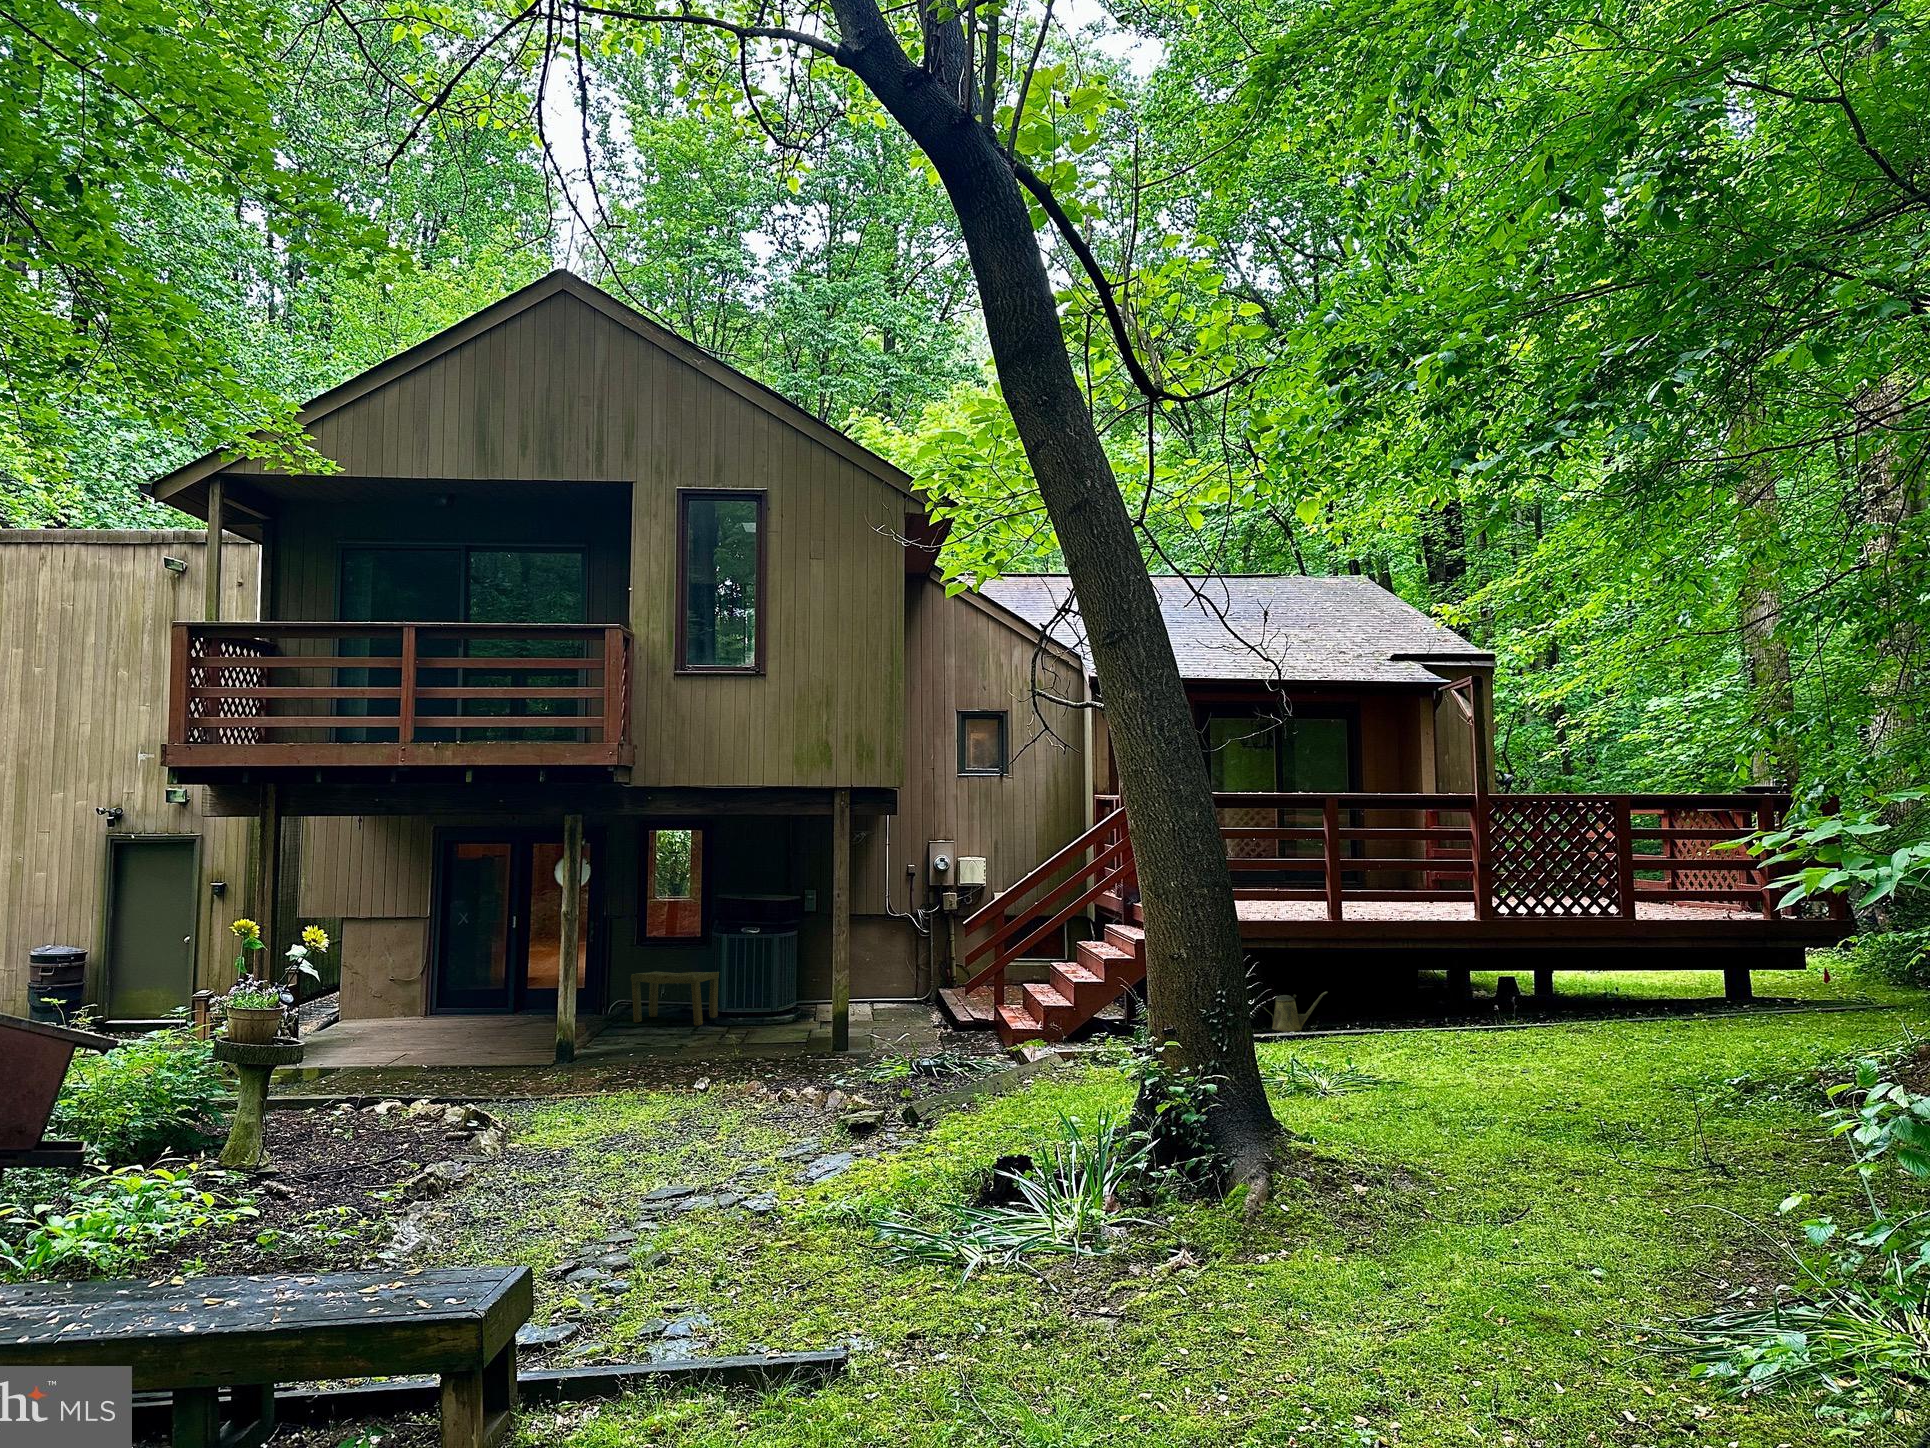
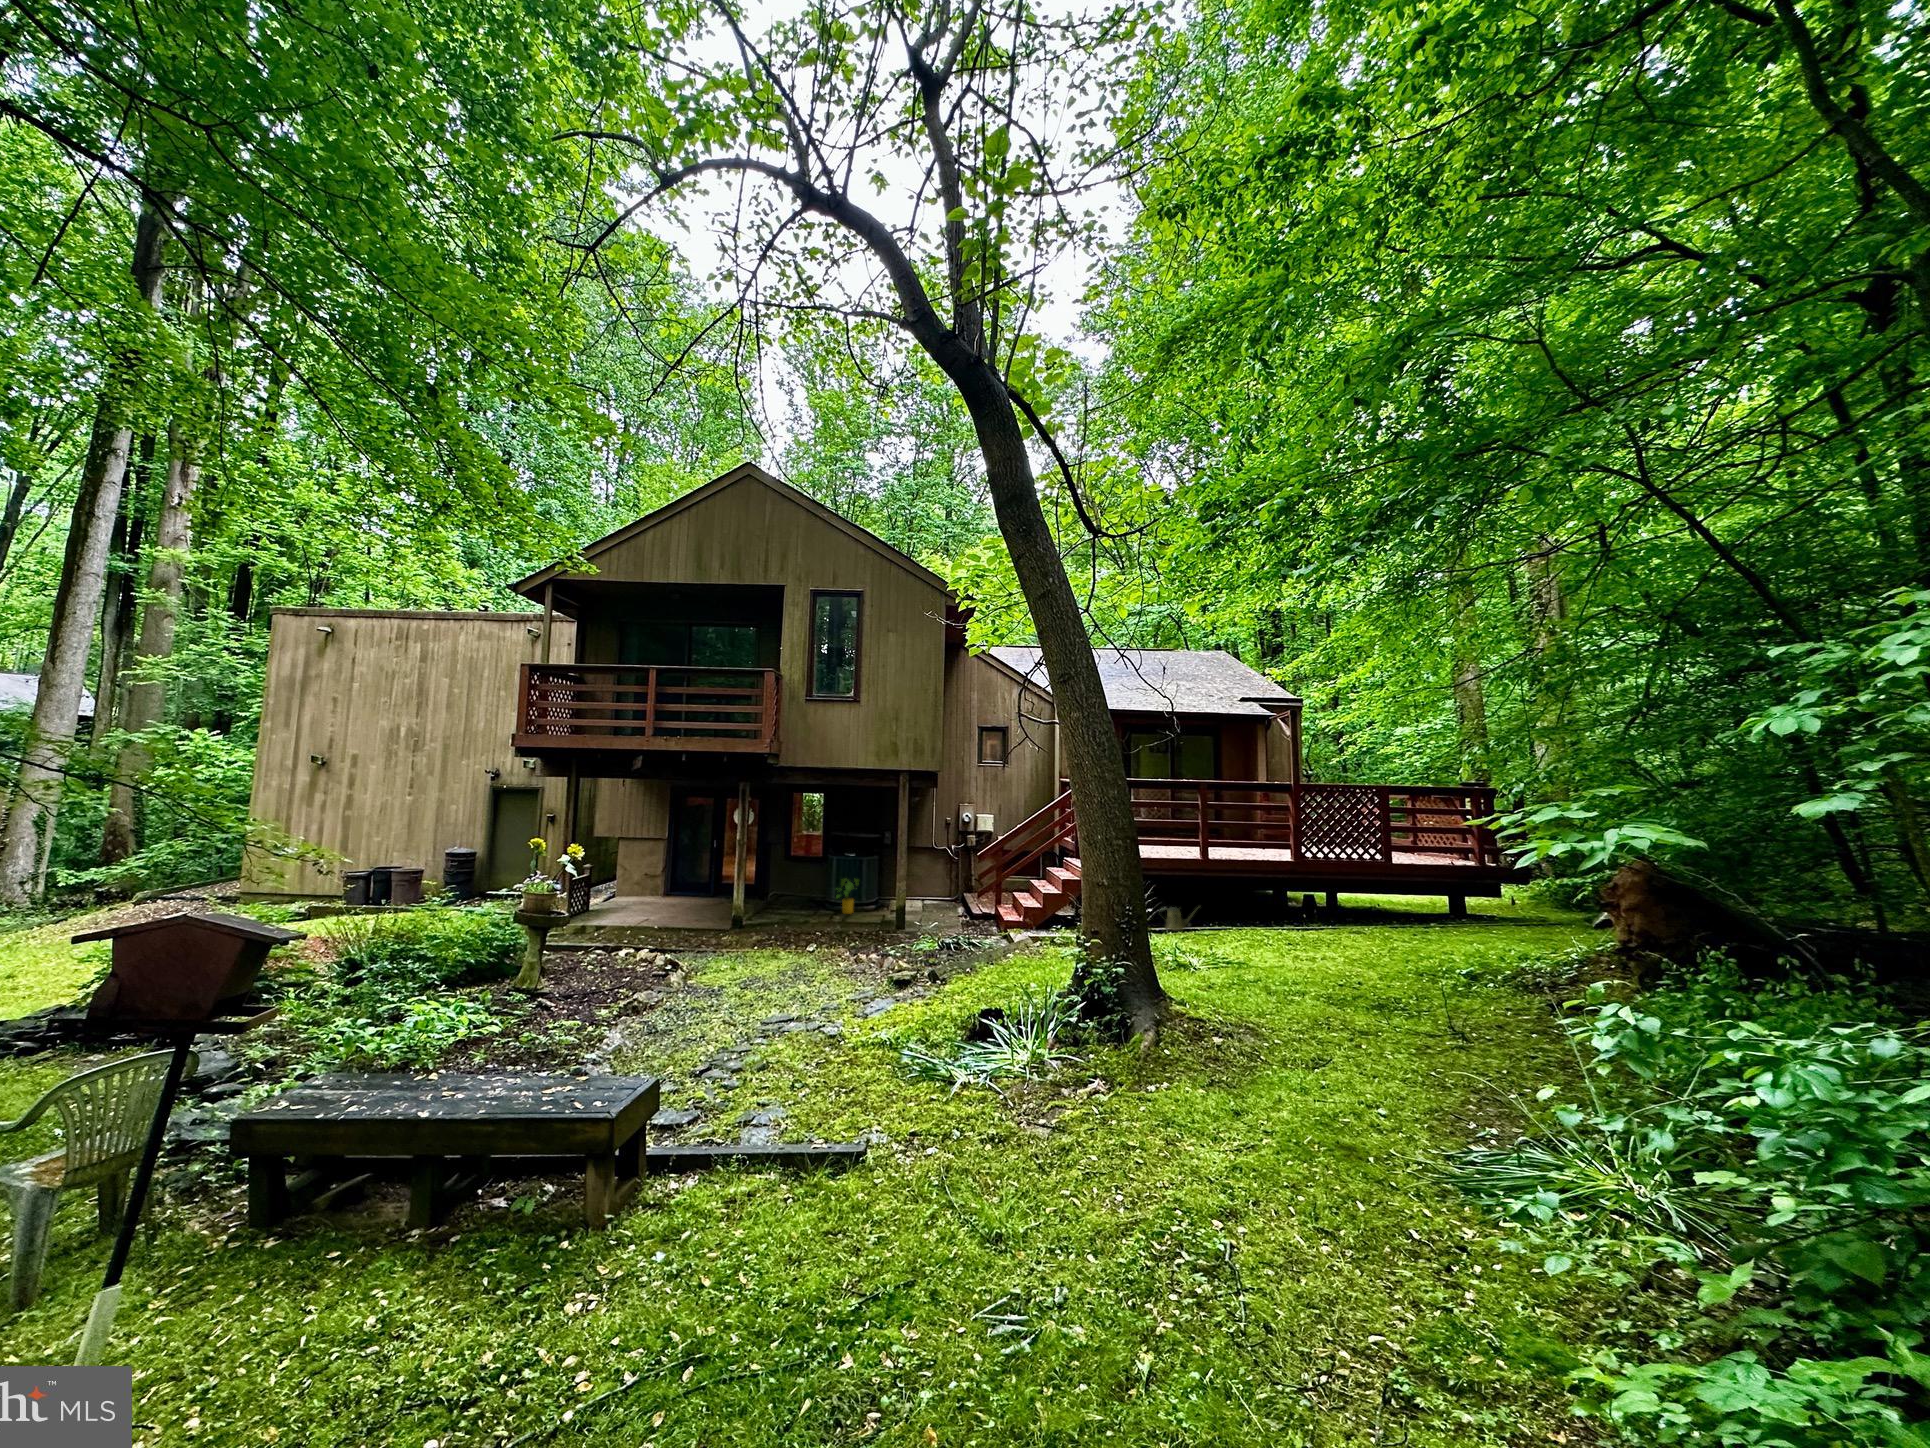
house plant: none [735,968,777,1027] -> present [836,879,859,914]
bench: present [631,971,719,1026] -> none [773,878,826,912]

